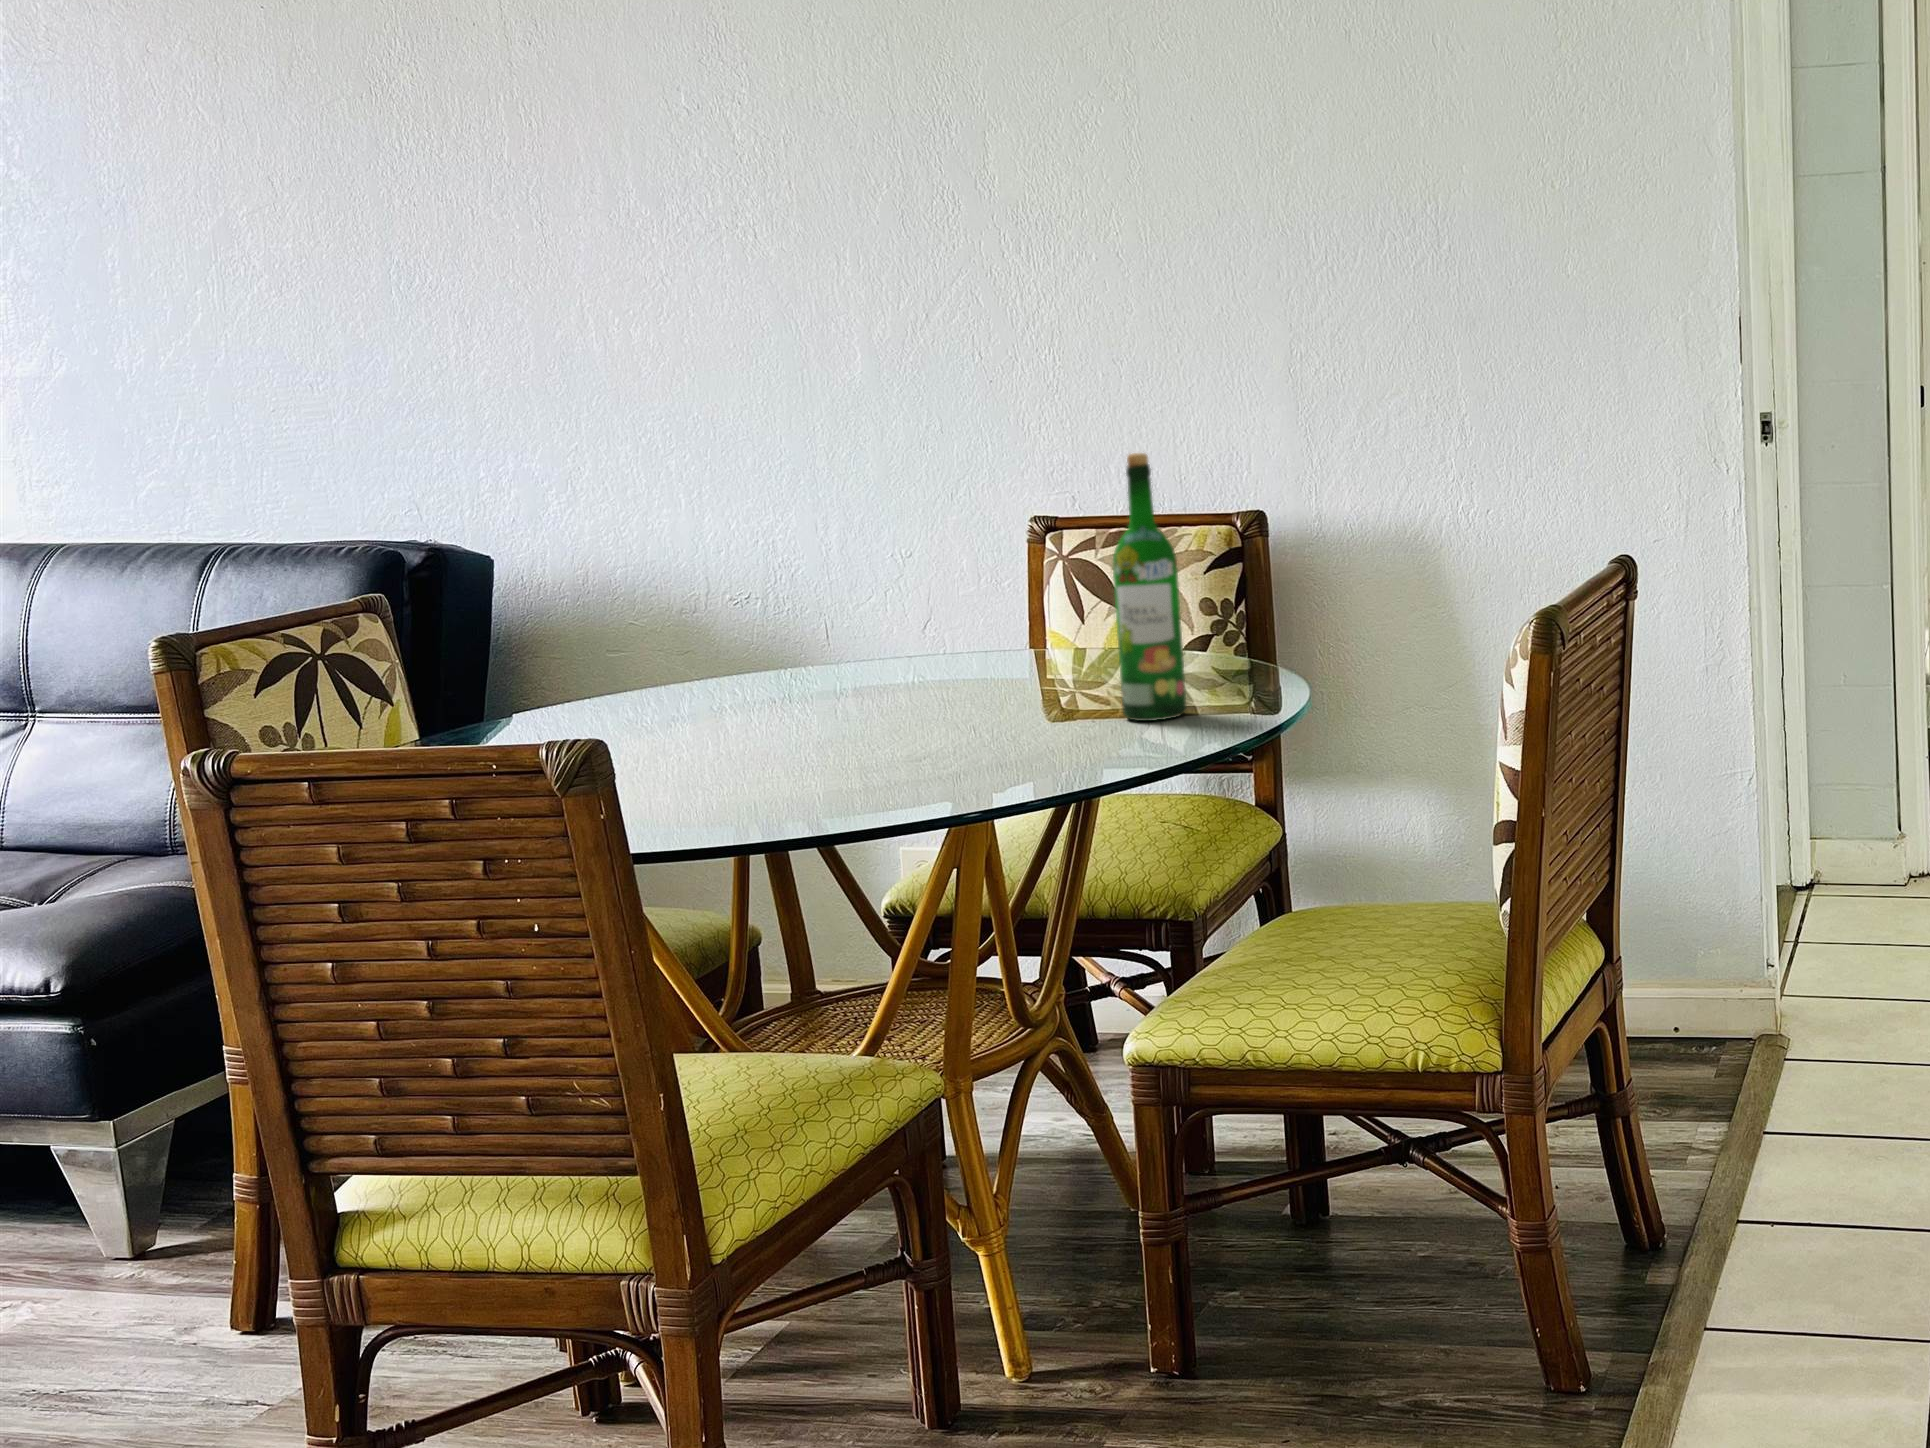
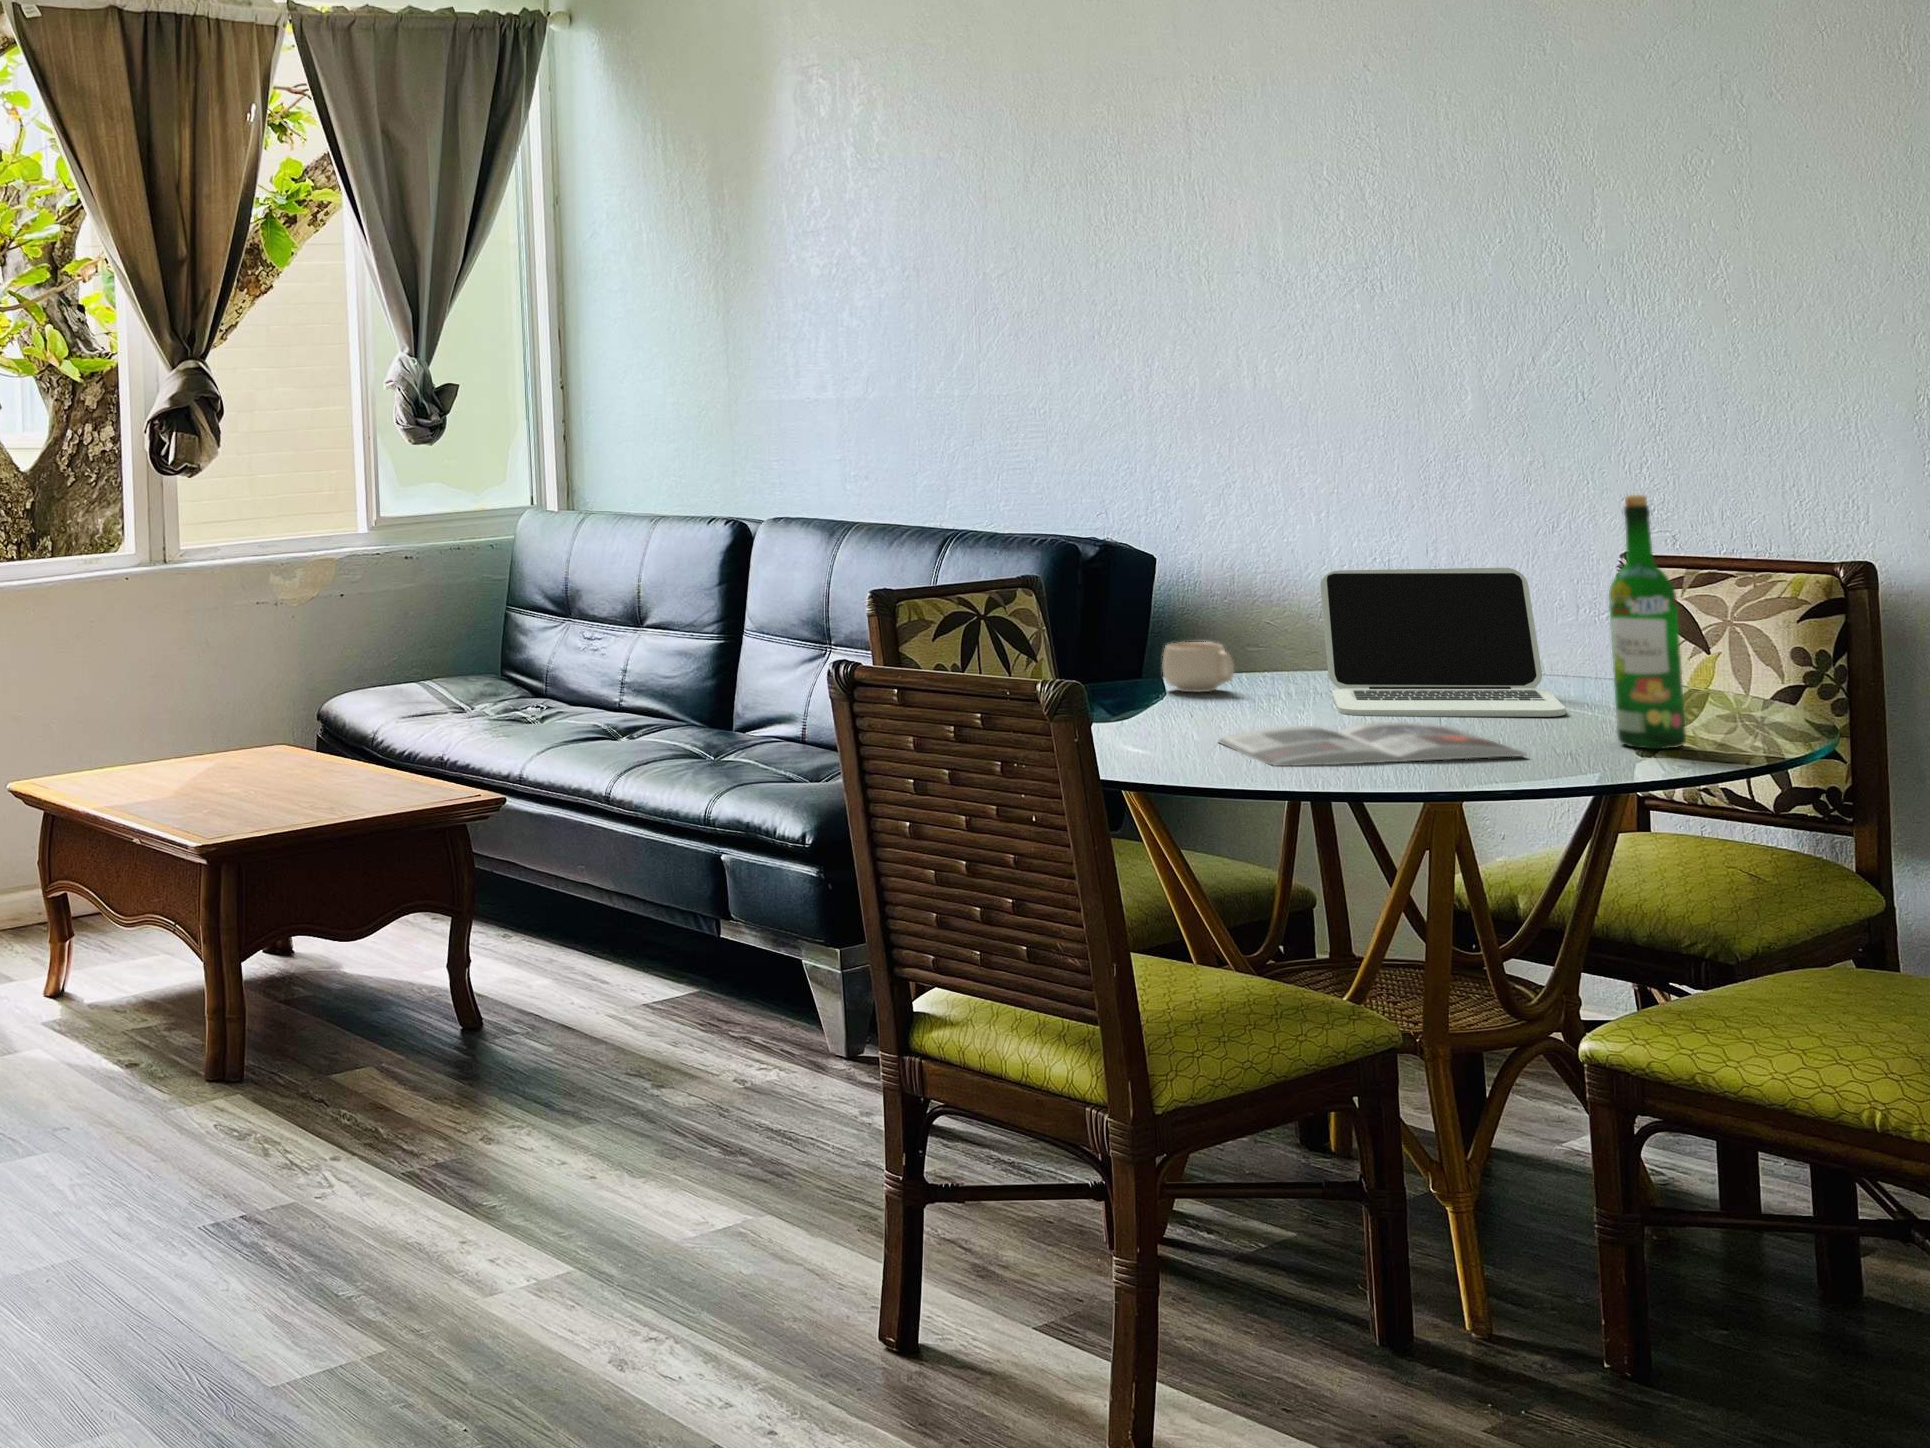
laptop: none [756,541,1042,724] -> present [1320,568,1565,717]
mug: none [578,657,670,719] -> present [1162,642,1234,692]
magazine: none [704,723,1057,804] -> present [1219,722,1526,766]

